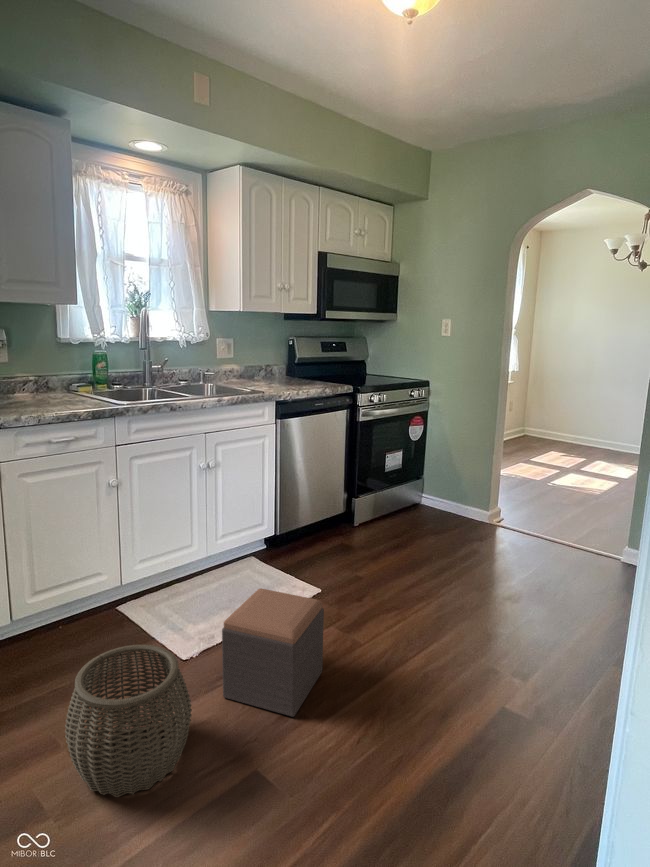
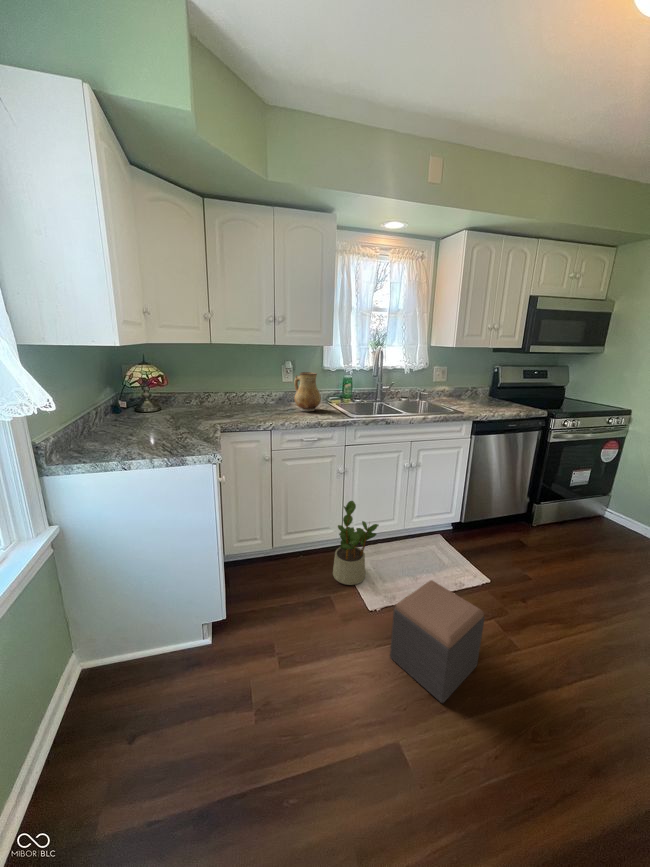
ceramic pitcher: none [16,344,65,403] -> present [294,372,321,411]
potted plant: none [118,518,179,641] -> present [333,501,379,585]
woven basket: present [65,645,192,797] -> none [273,602,359,719]

